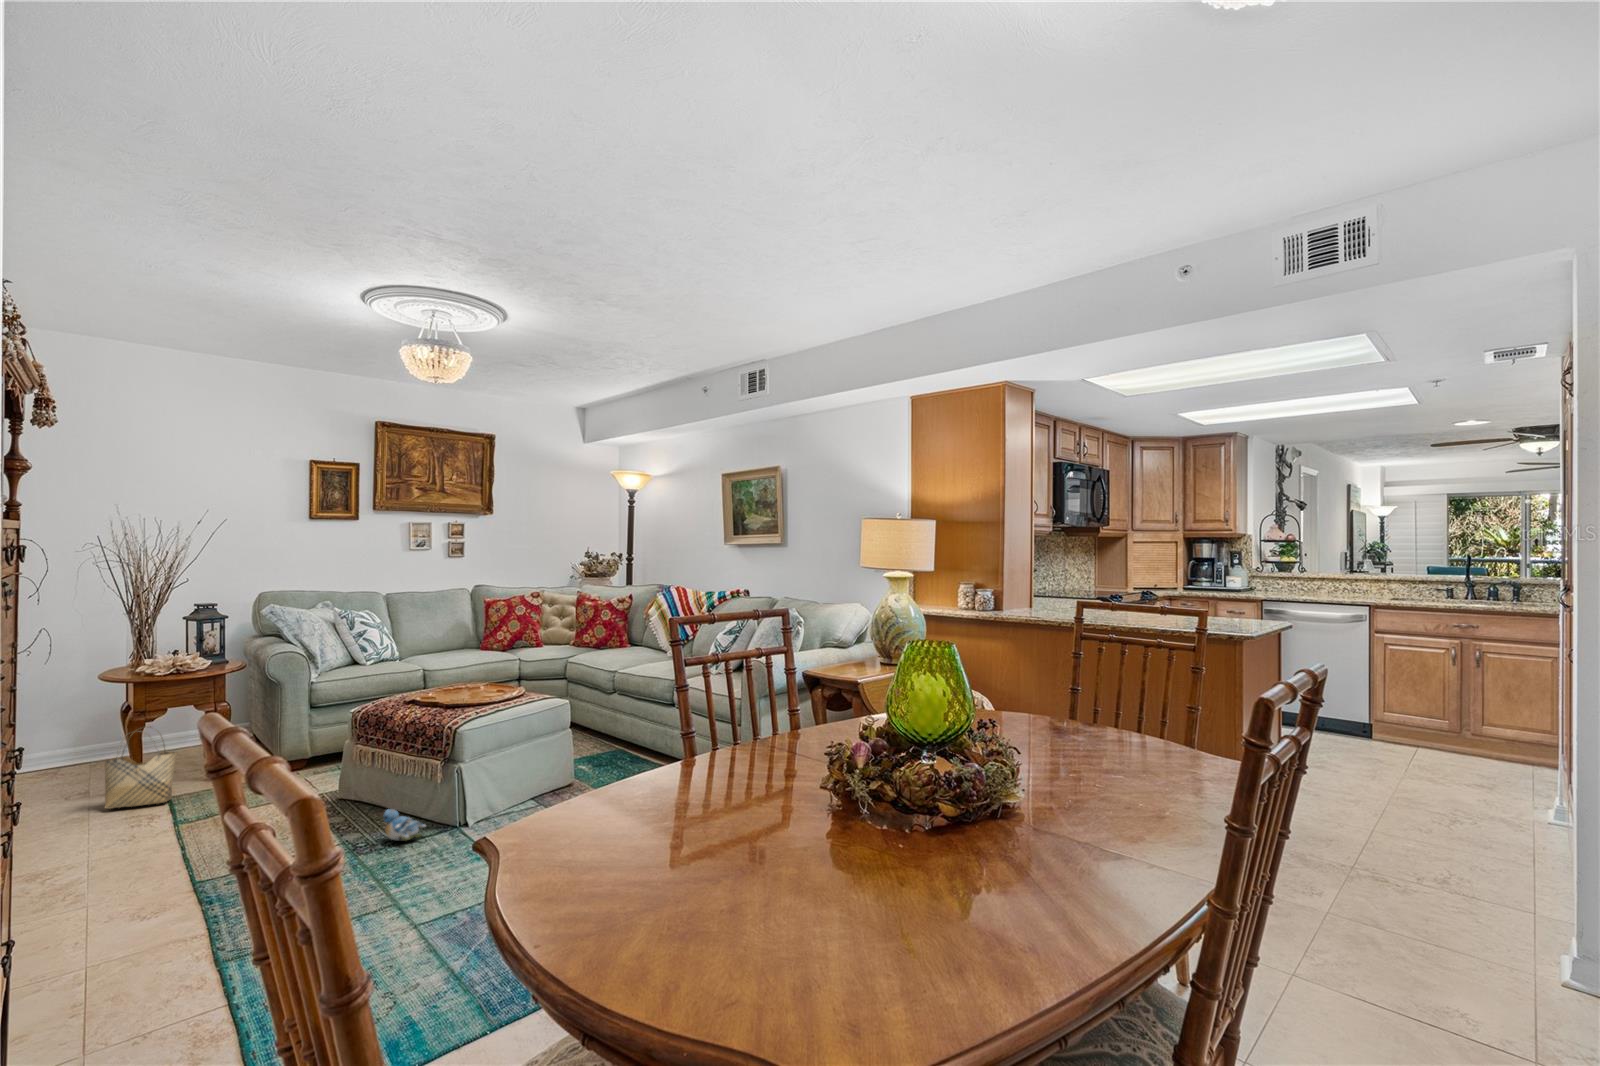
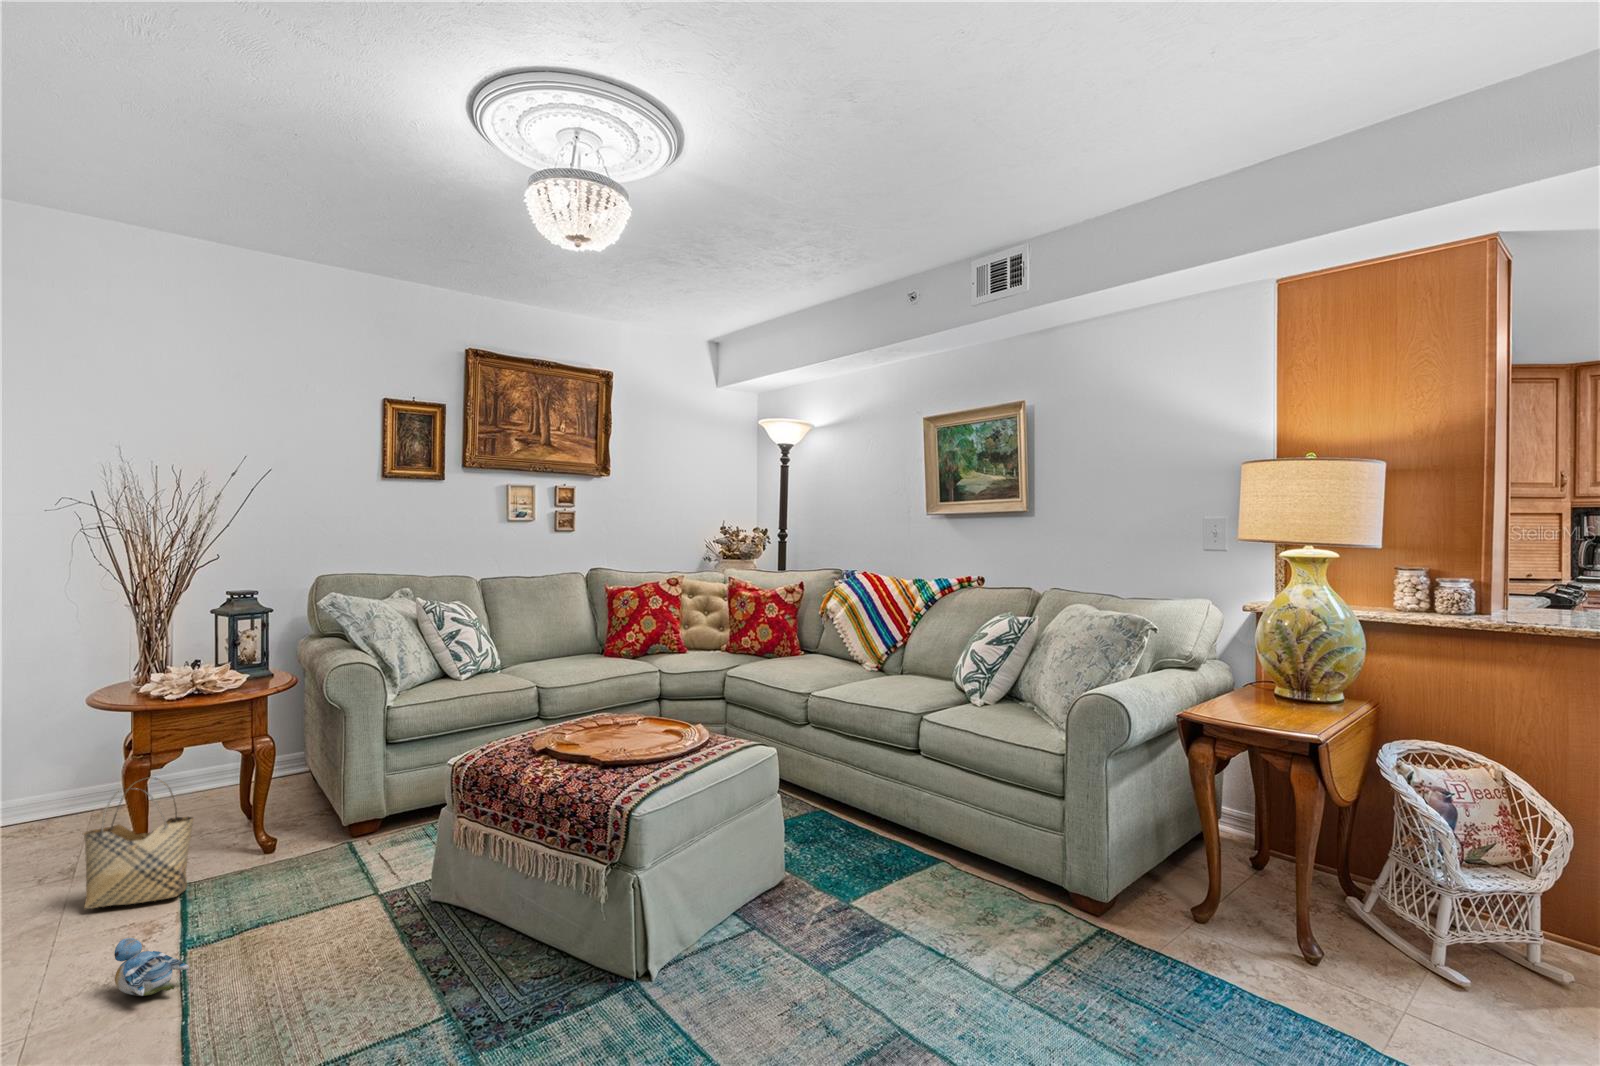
plush toy: present [383,809,426,841] -> present [114,938,189,996]

